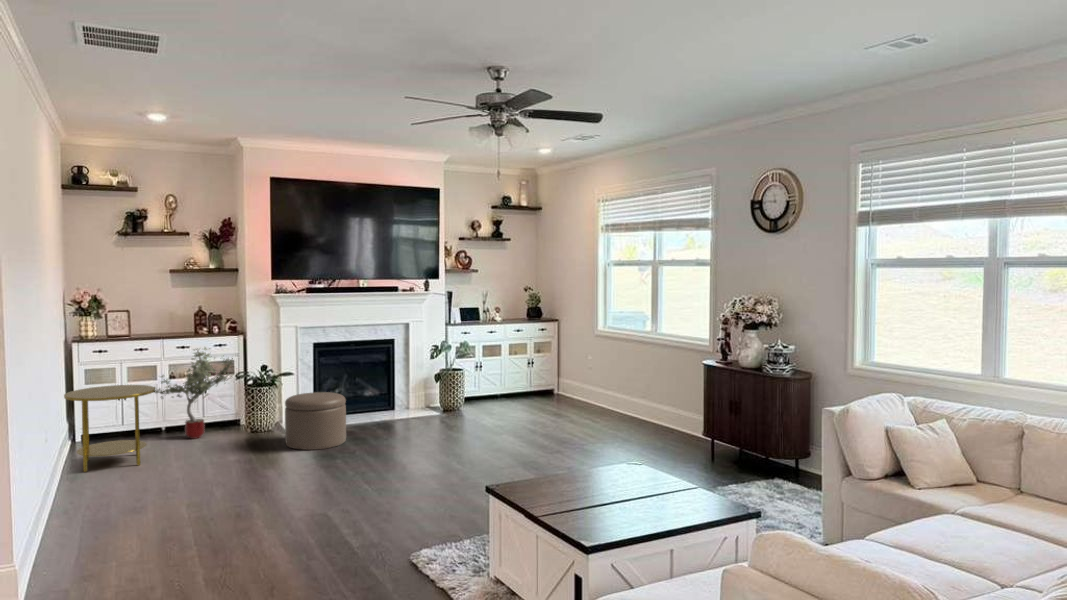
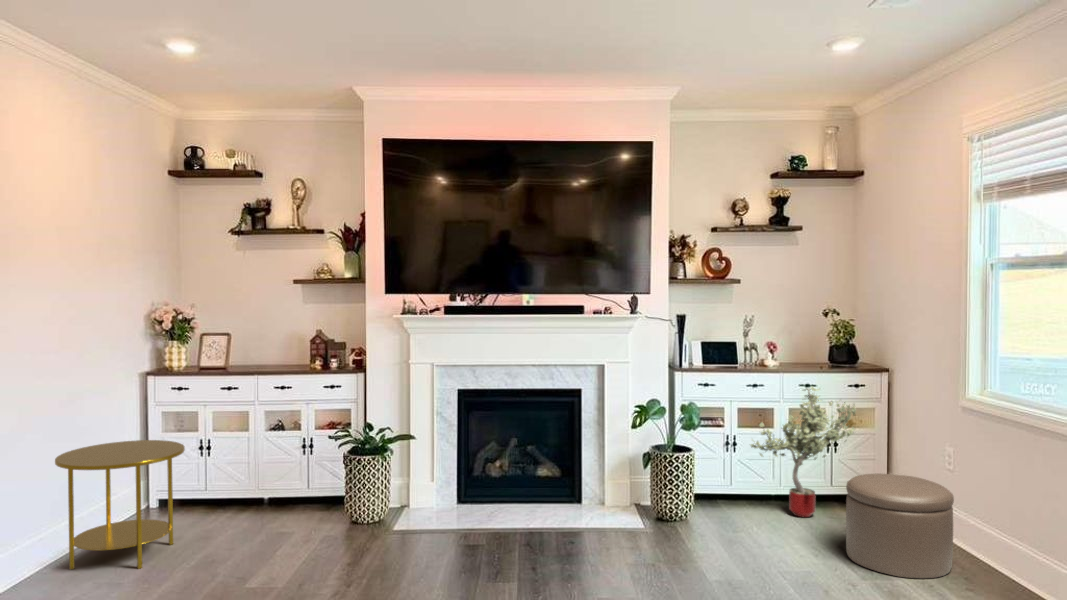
potted tree: present [154,347,233,439] -> present [751,387,856,517]
ottoman: present [285,392,346,450] -> present [846,473,954,579]

